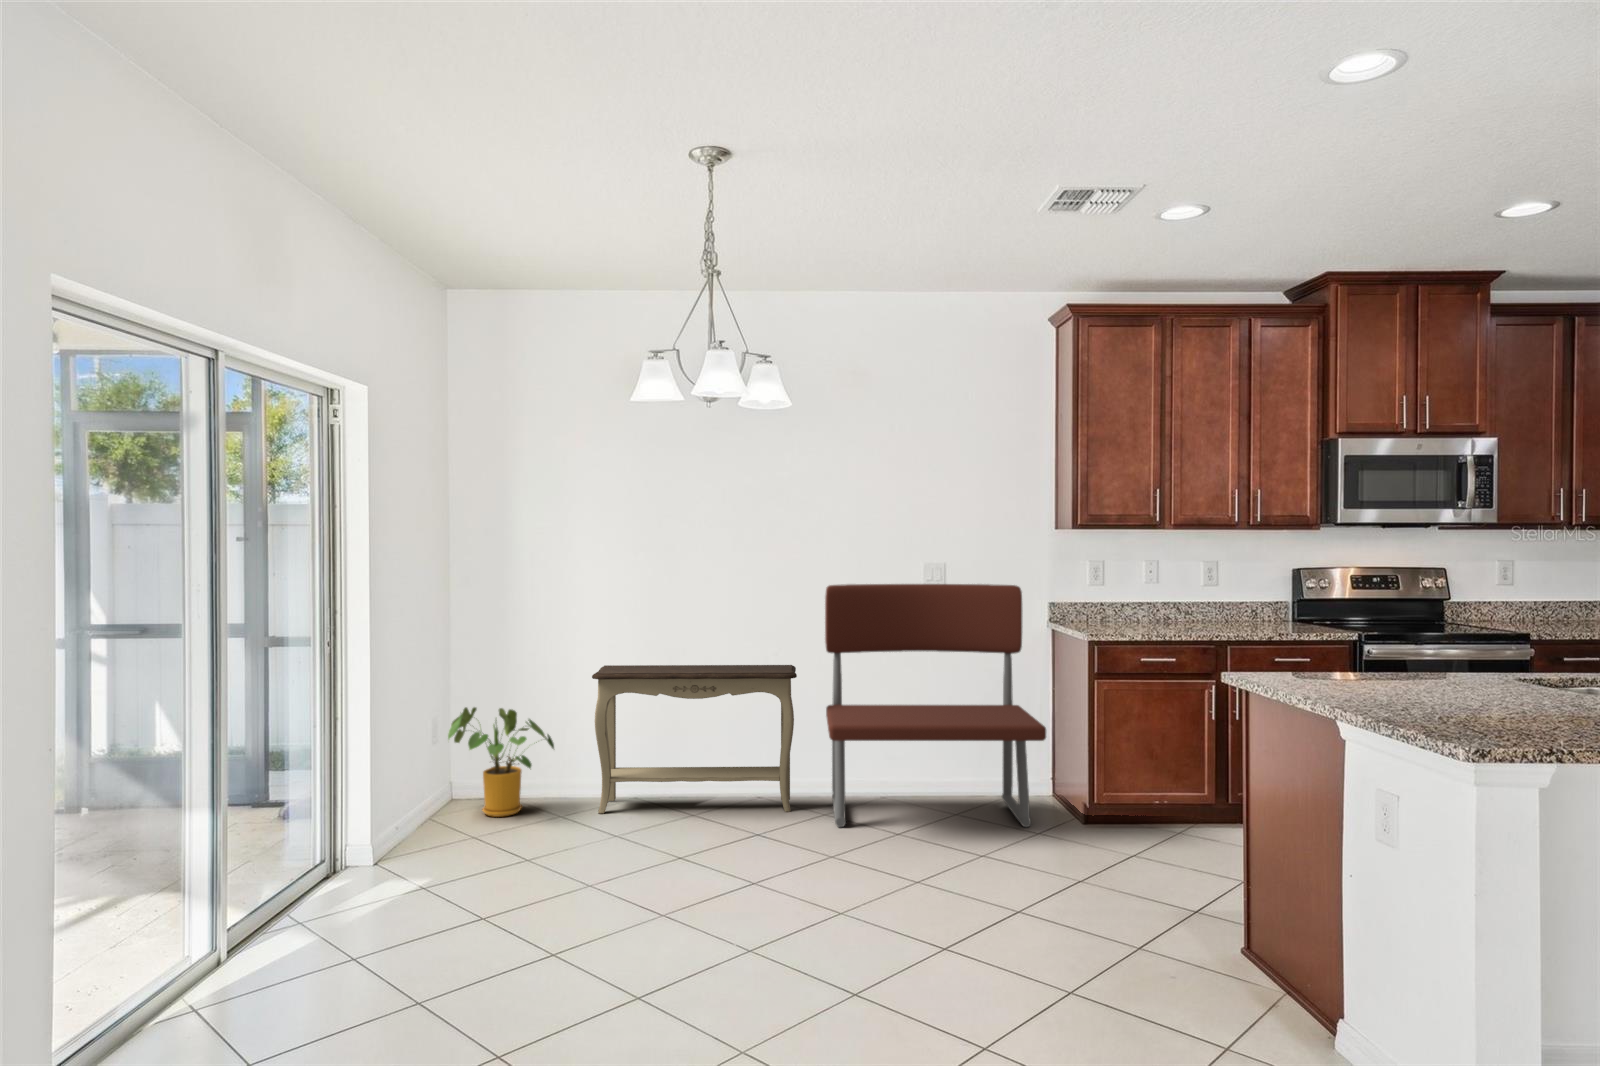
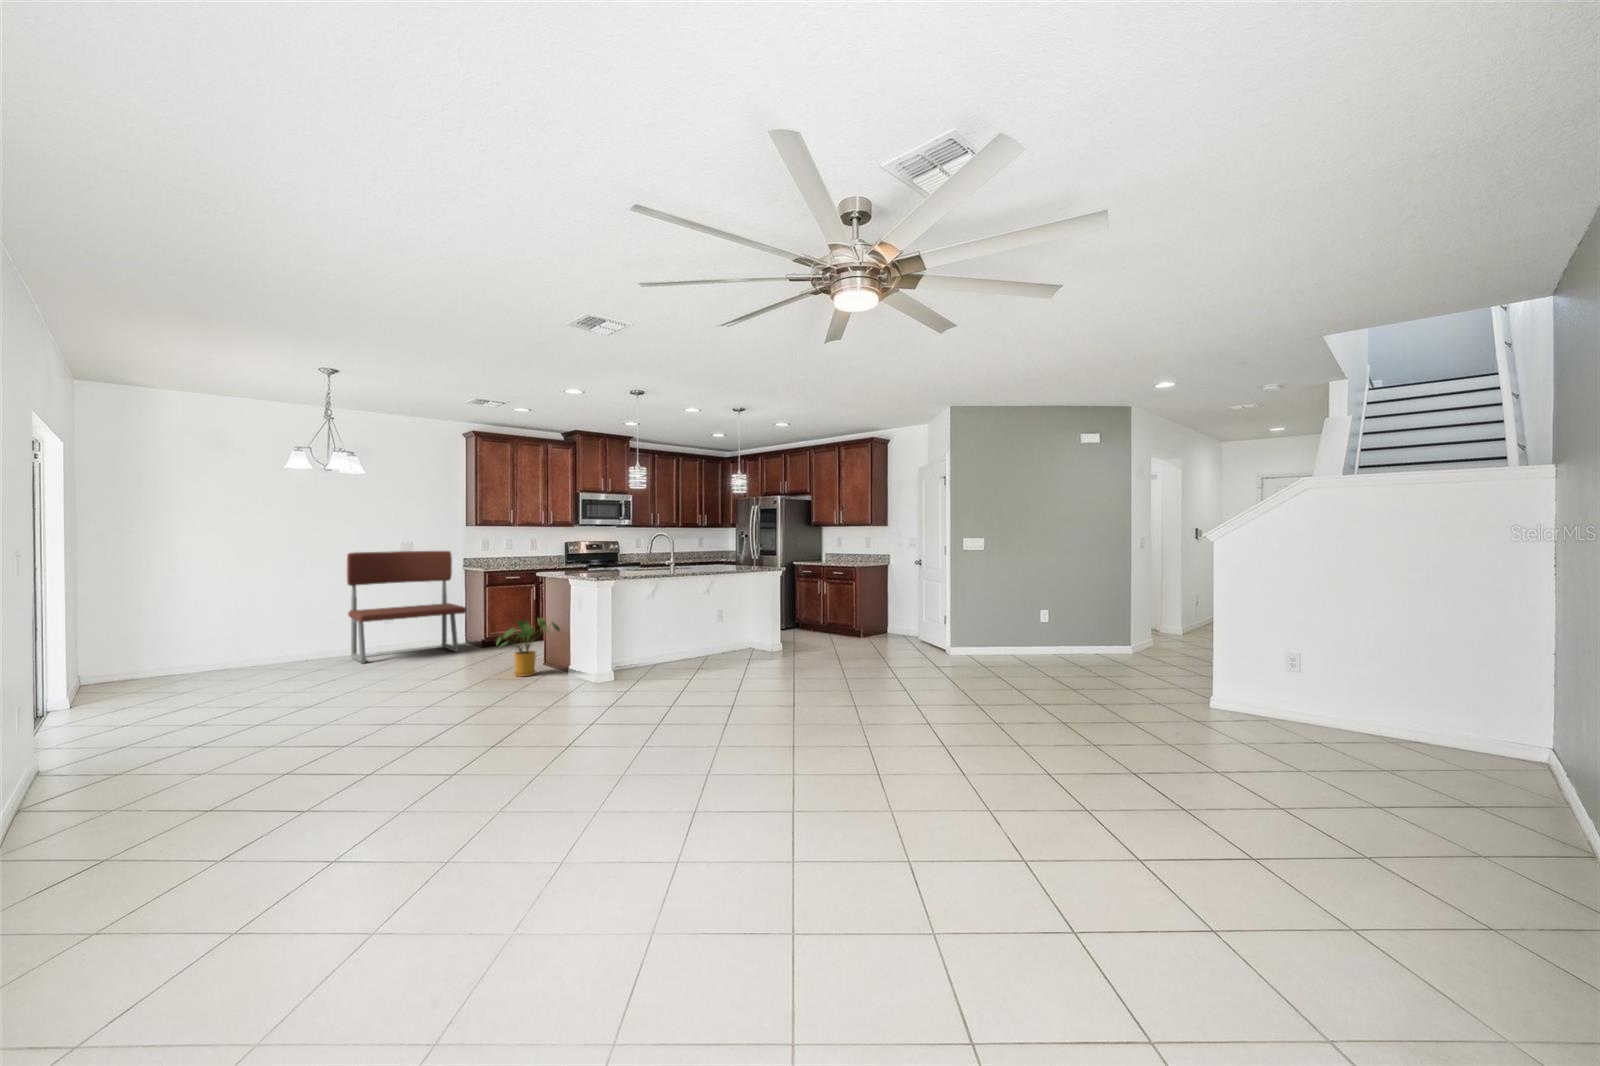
console table: present [592,665,797,814] -> none [193,594,333,680]
house plant: present [448,707,554,817] -> present [497,618,560,676]

